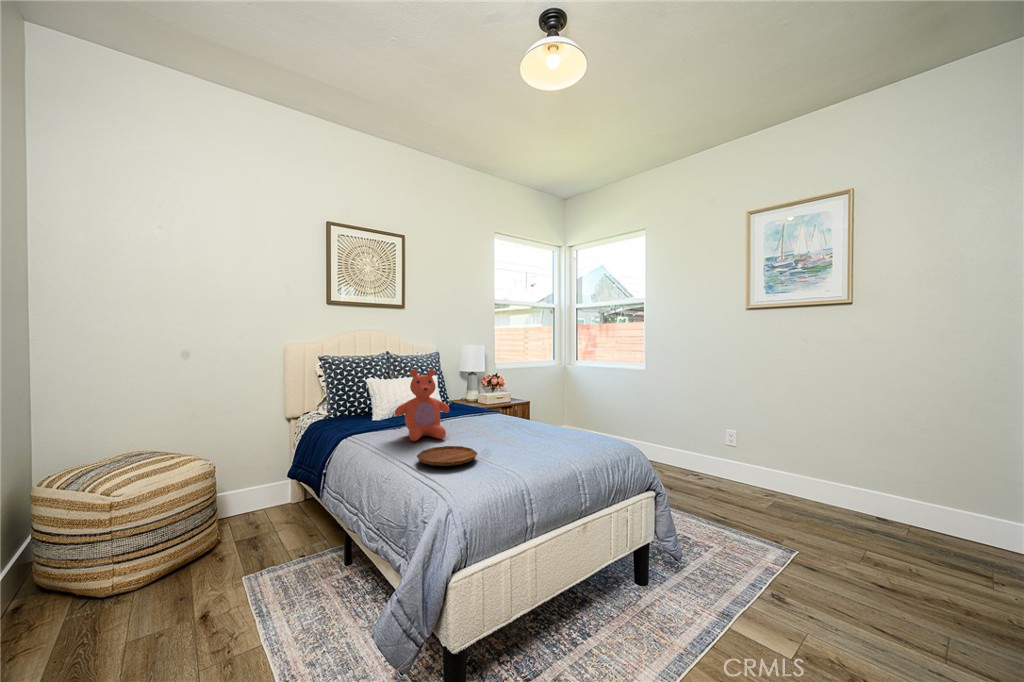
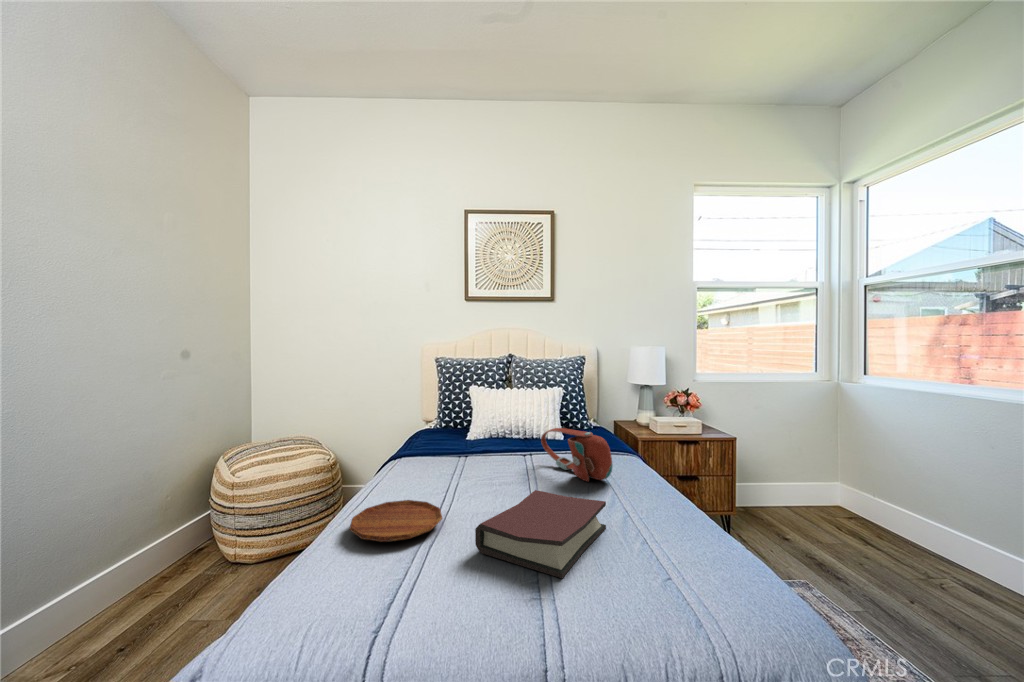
teddy bear: present [395,369,450,441] -> none [425,382,499,484]
handbag: none [464,396,521,426] -> present [541,428,613,482]
hardback book: none [505,425,566,457] -> present [475,490,606,578]

